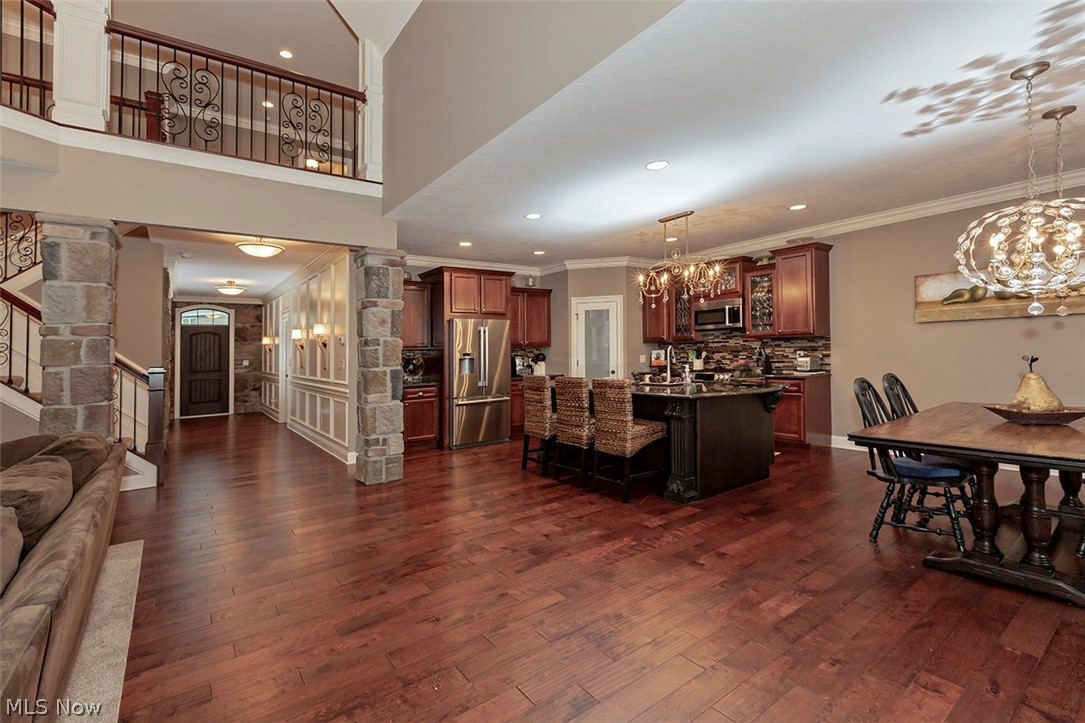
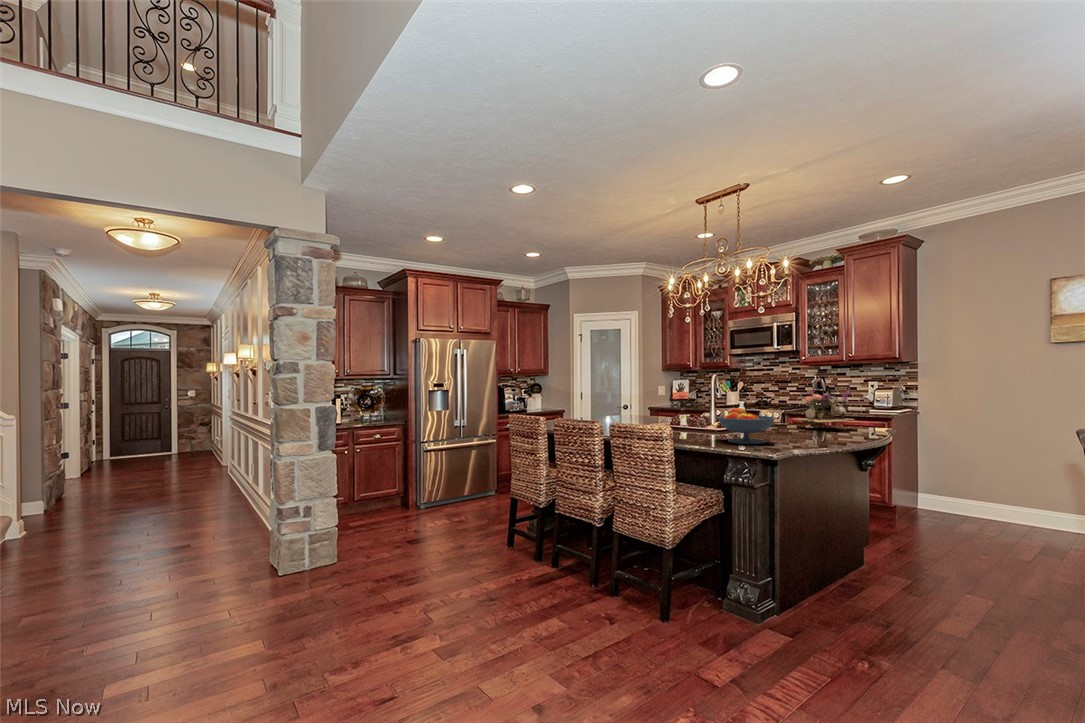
fruit bowl: none [664,369,701,392] -> present [718,408,775,444]

